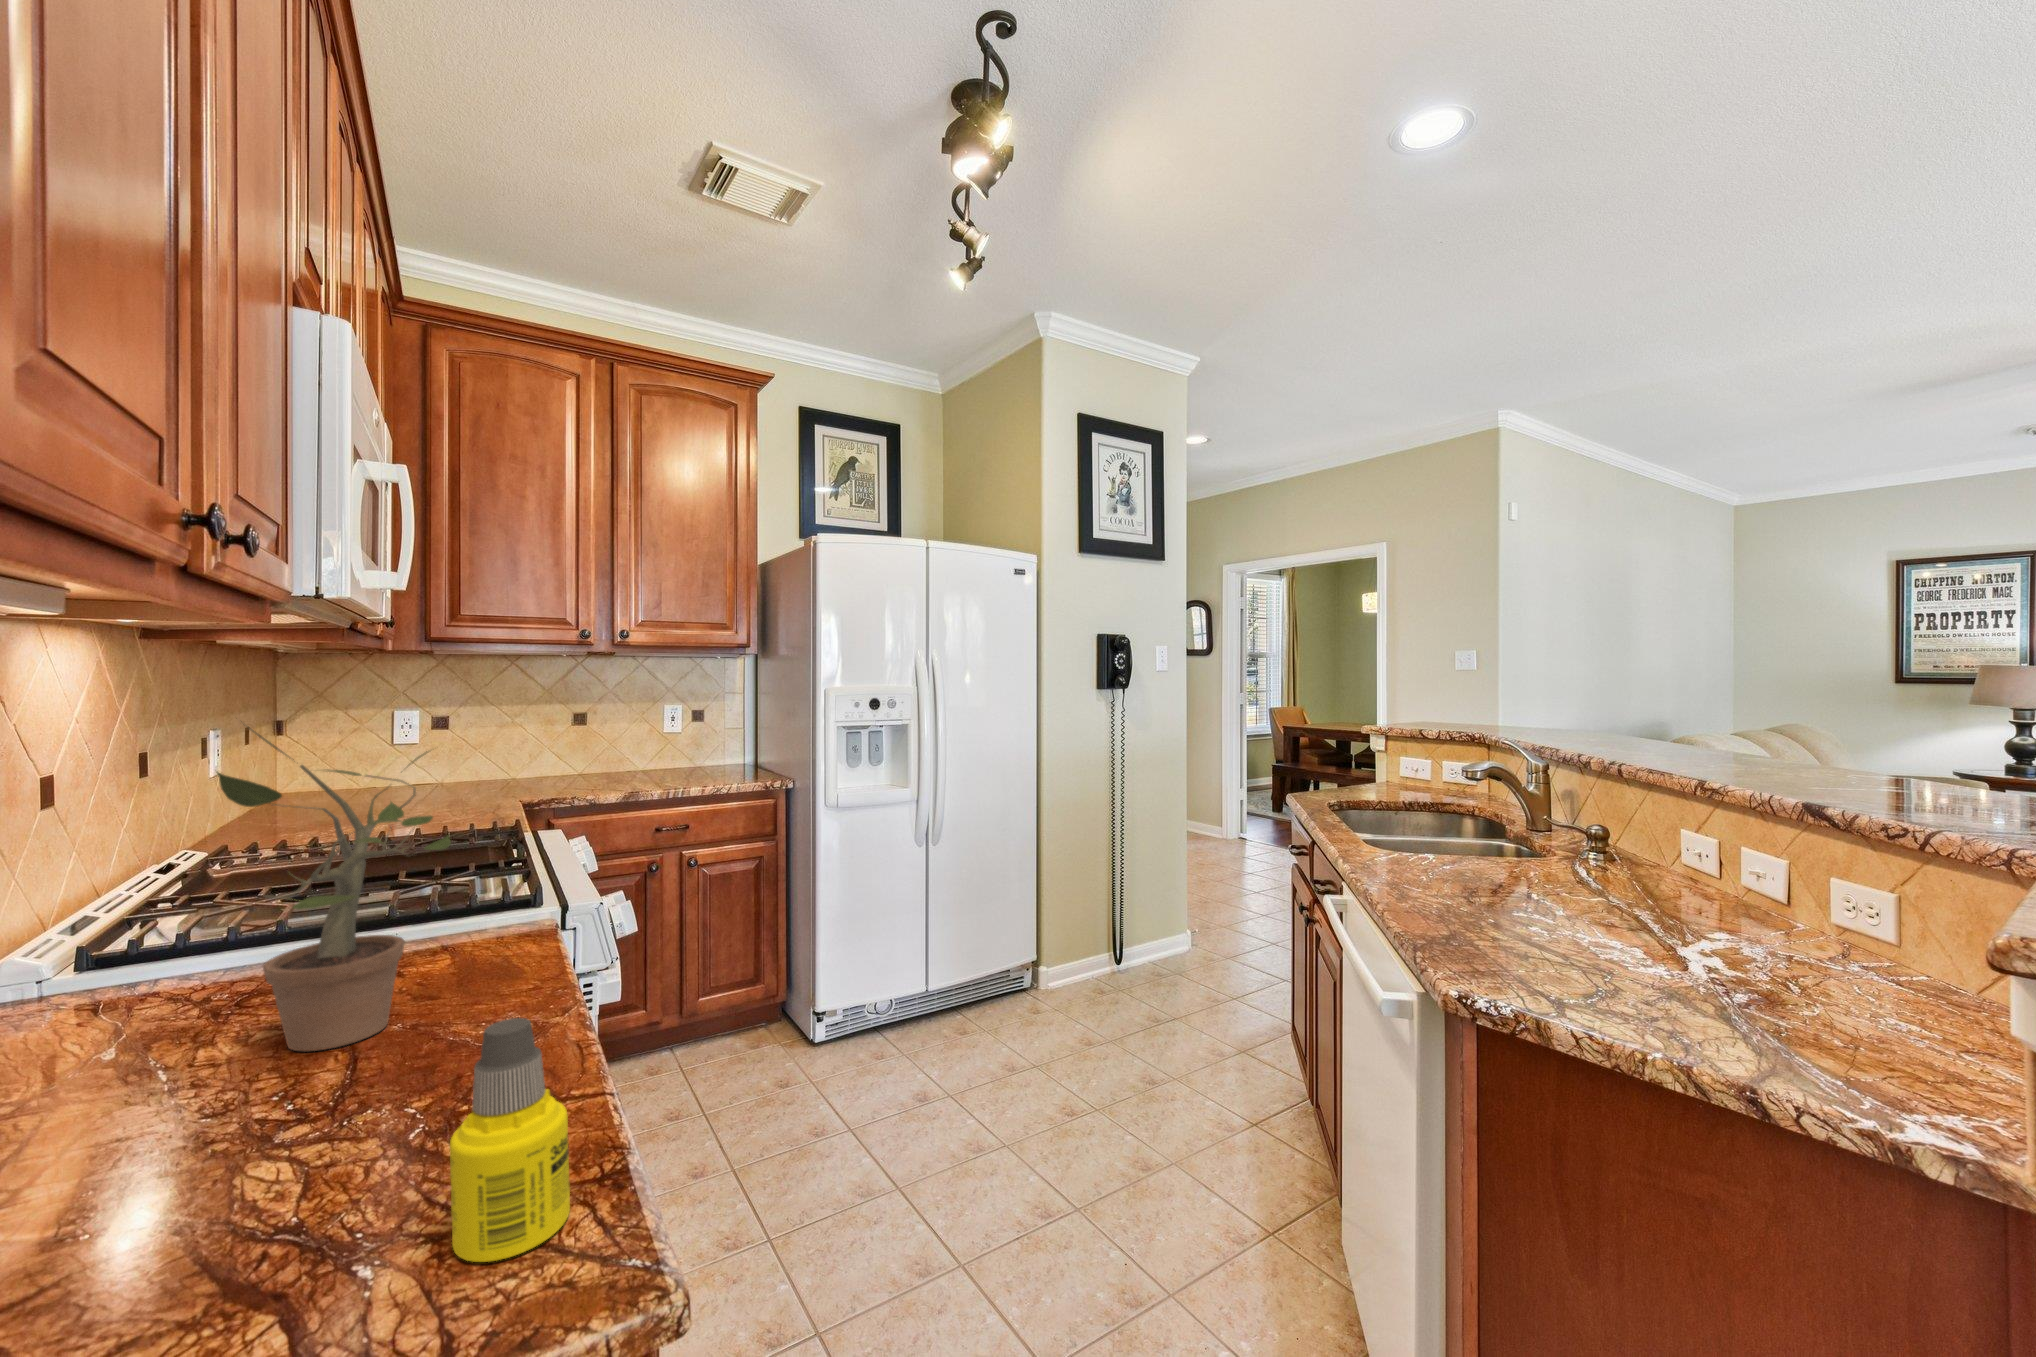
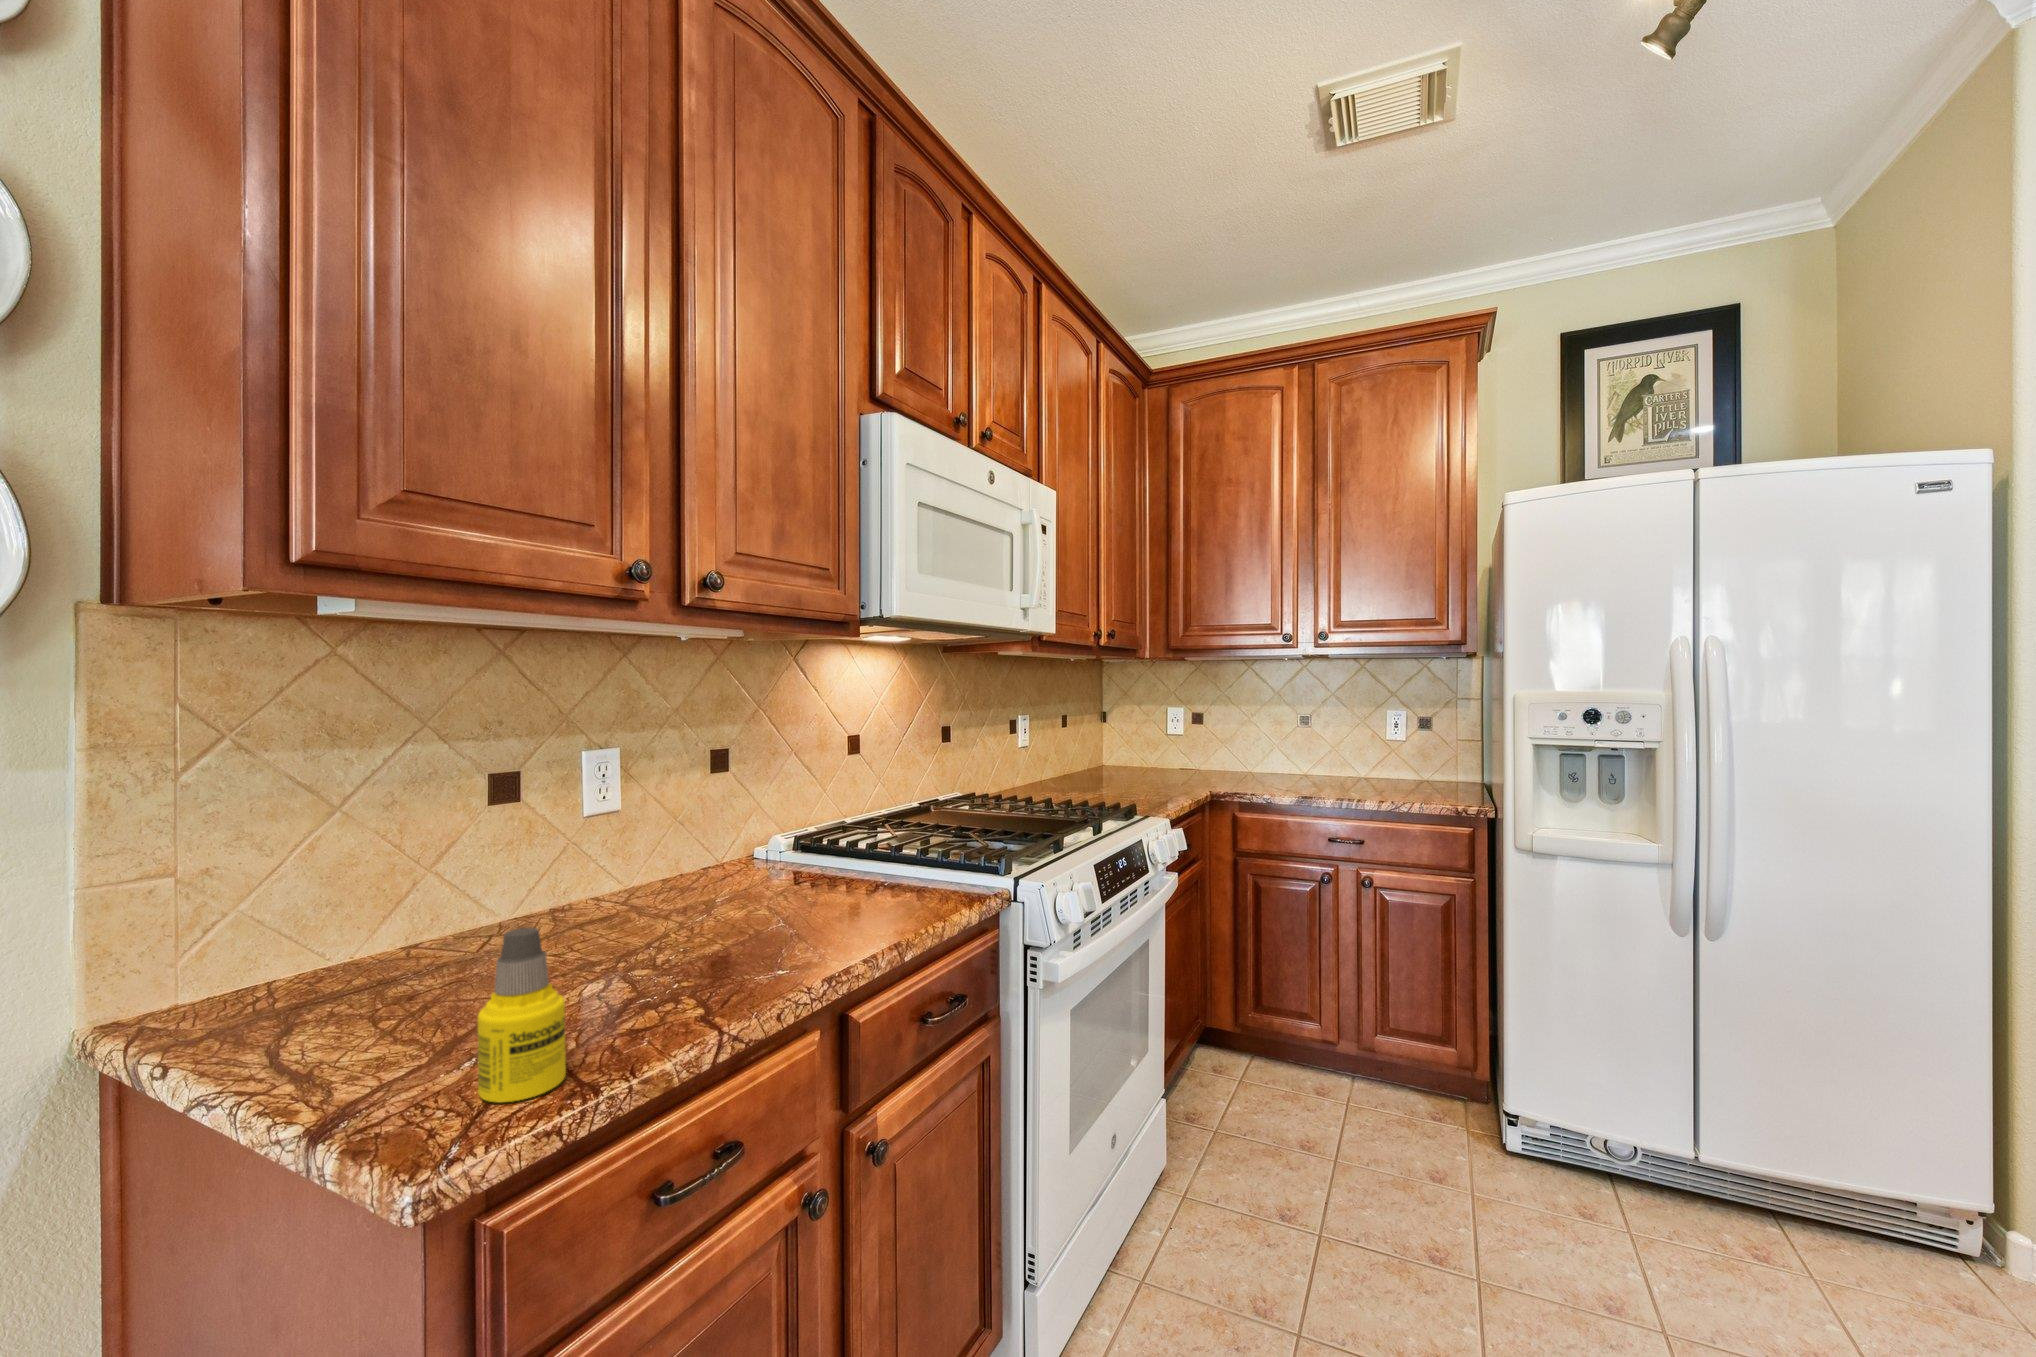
potted plant: present [217,721,451,1052] -> none [692,695,866,936]

